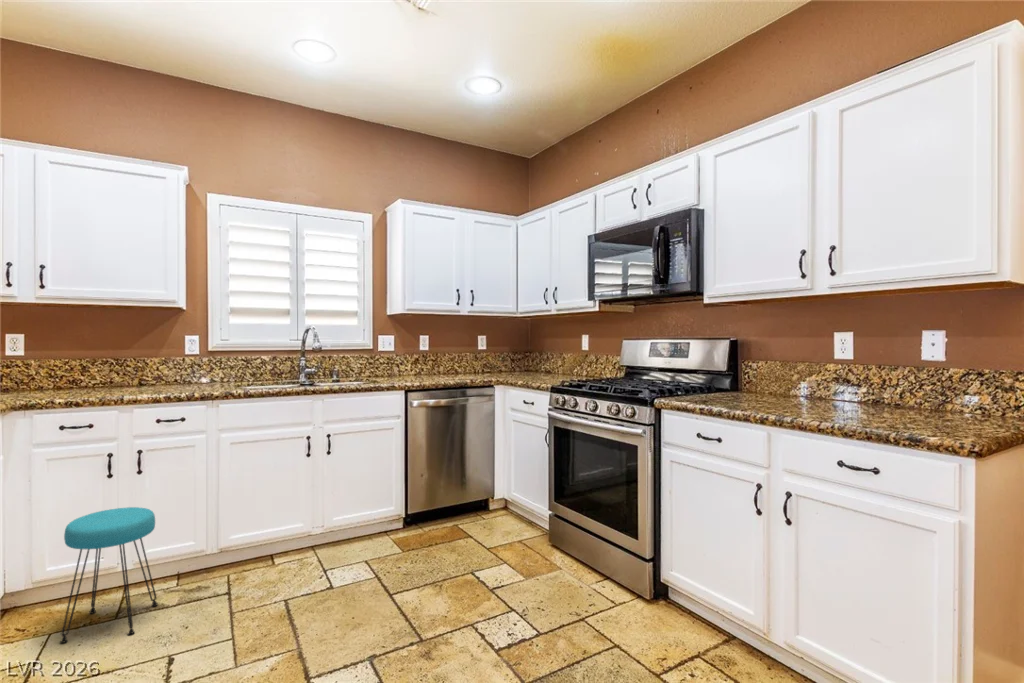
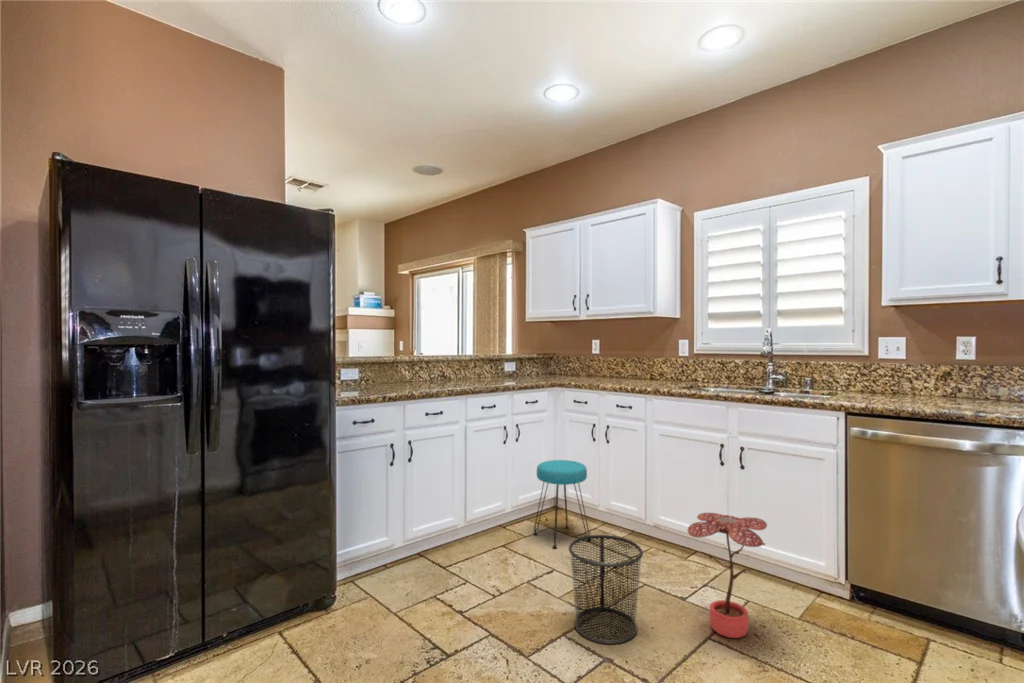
potted plant: none [357,482,431,586] -> present [687,513,767,638]
waste bin: none [293,540,374,654] -> present [569,535,643,644]

